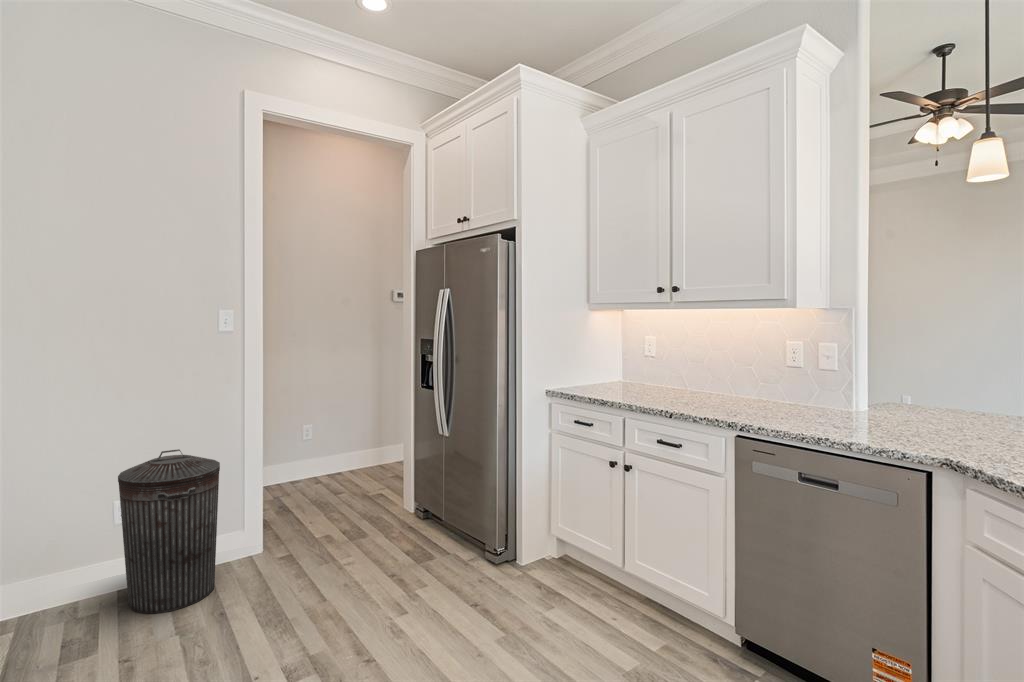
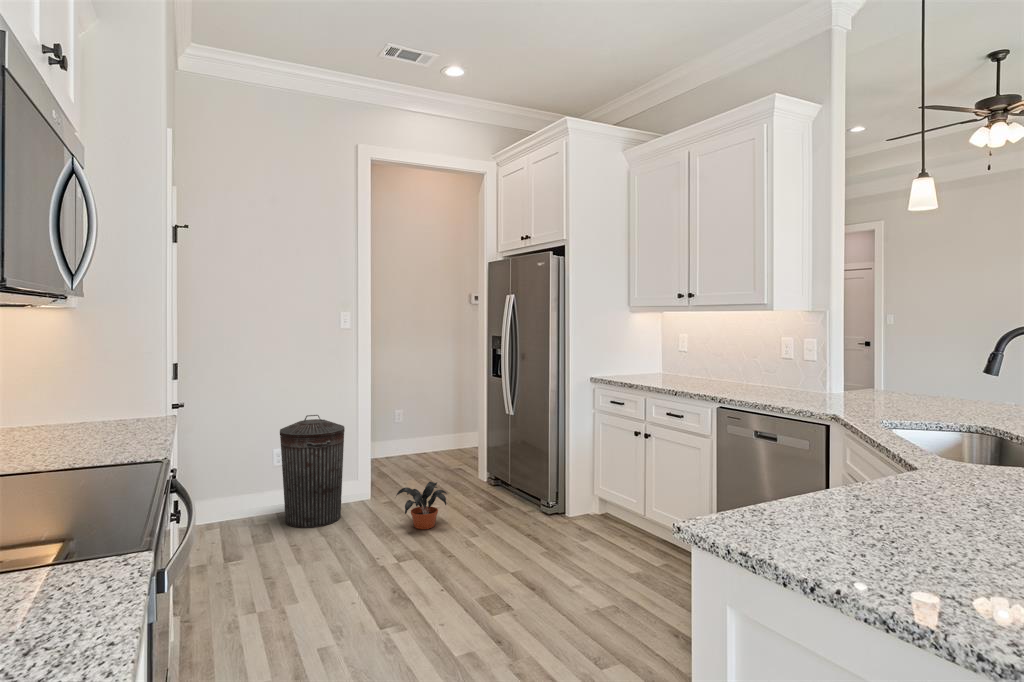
potted plant: none [291,533,366,603] -> present [396,482,447,529]

